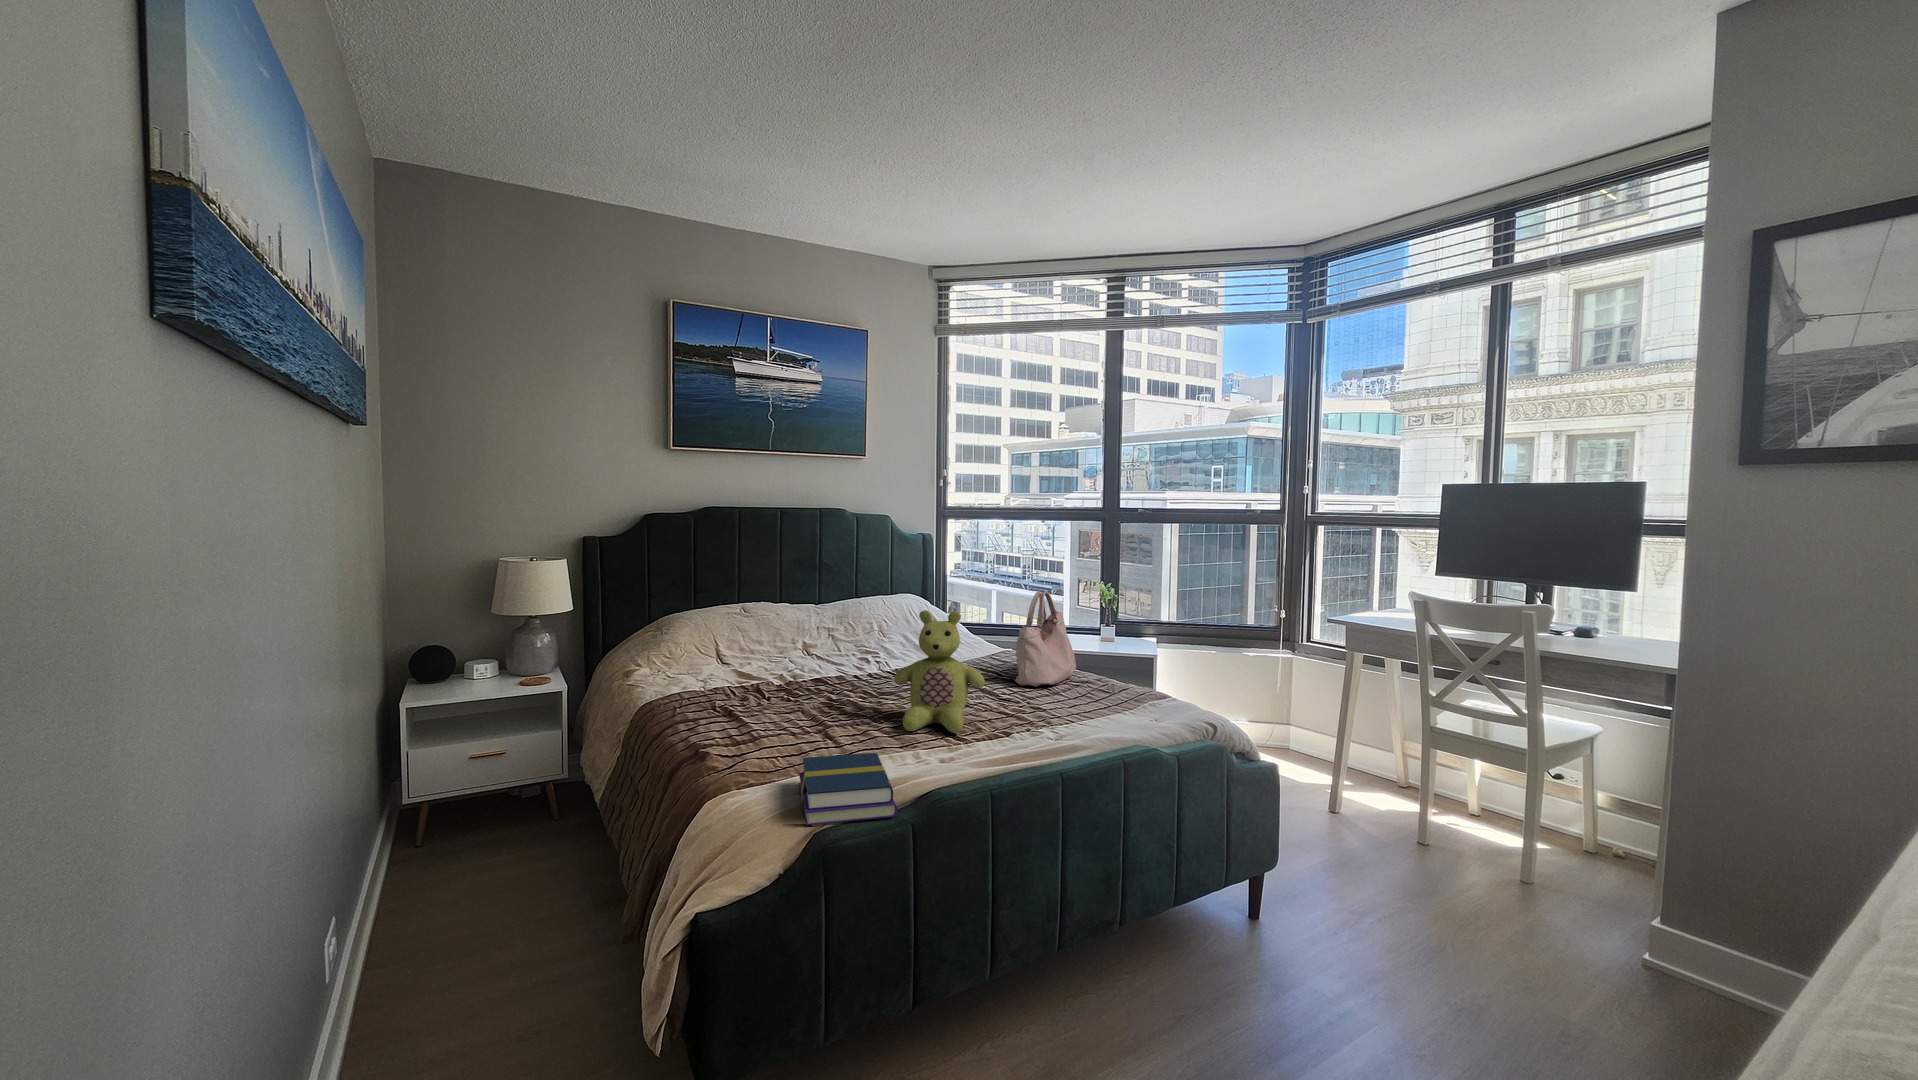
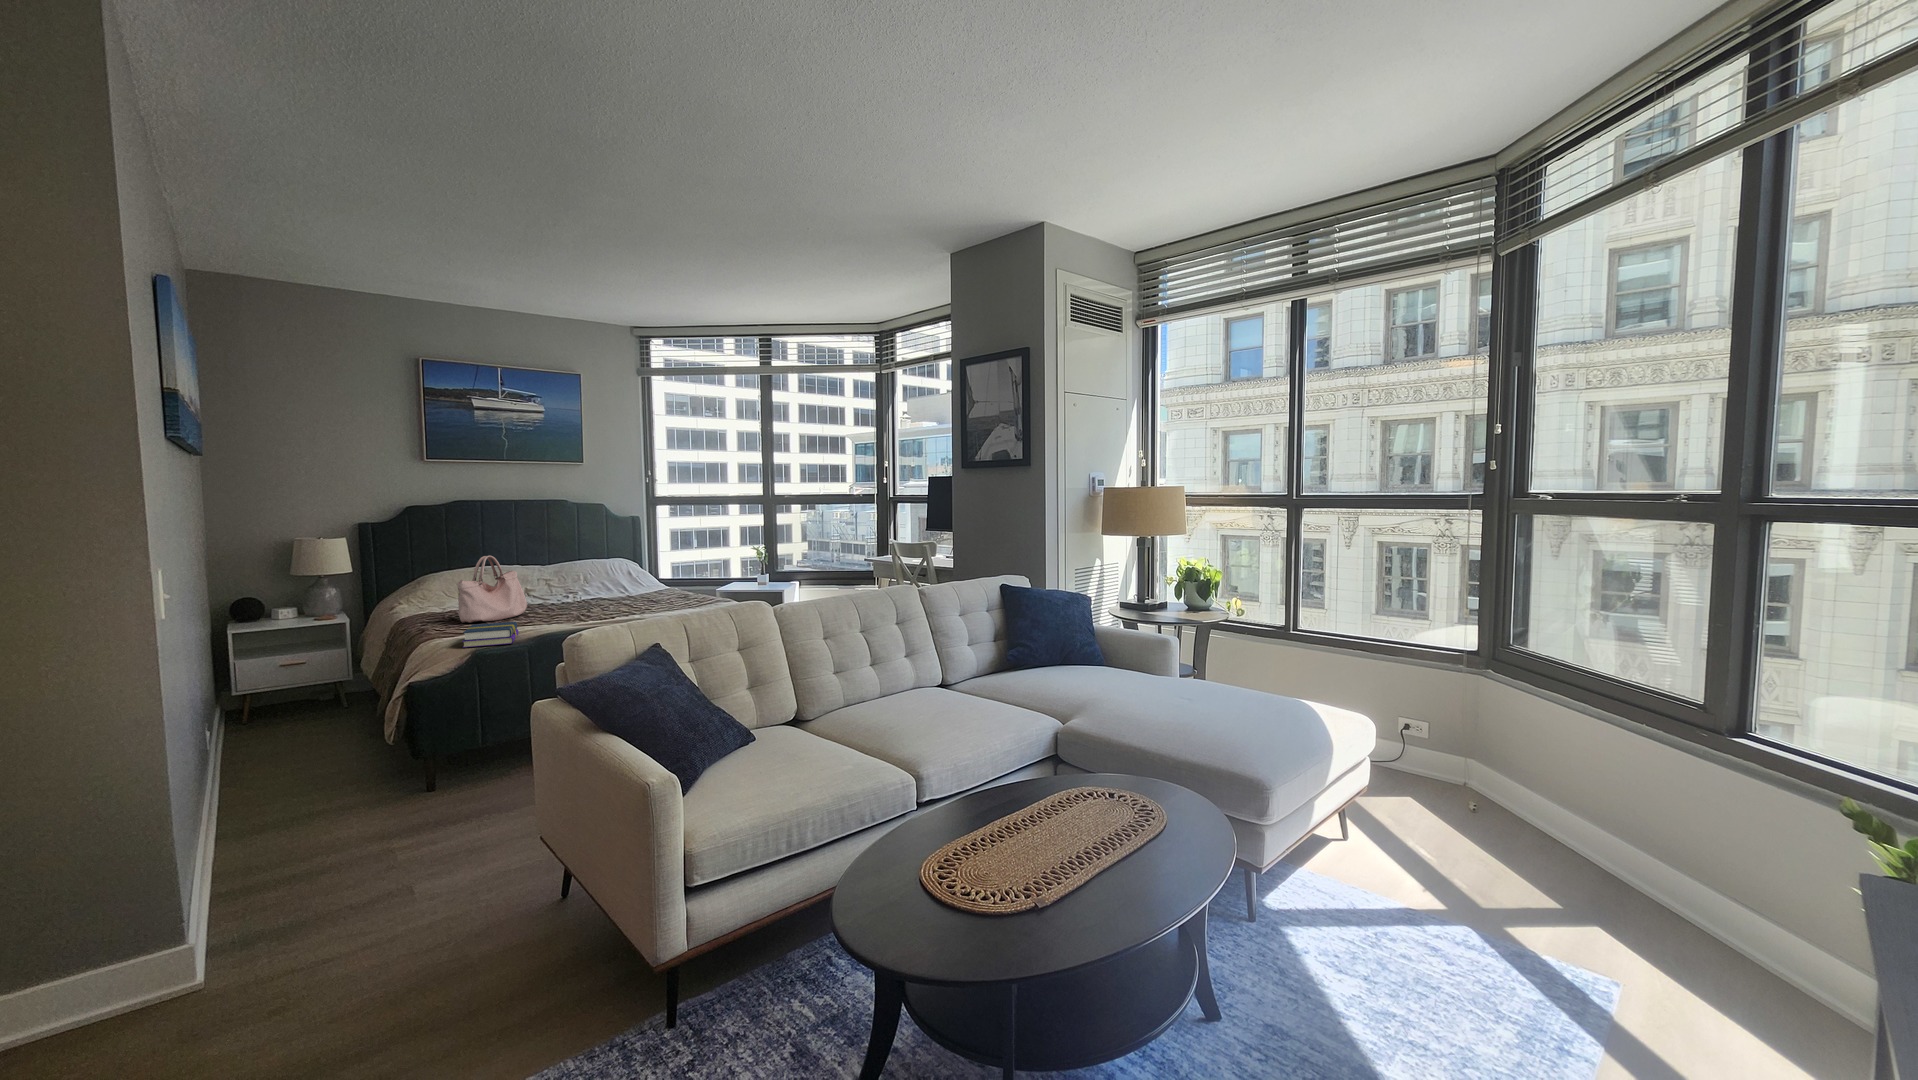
handbag: present [1015,591,1076,686] -> present [457,556,527,623]
stuffed bear: present [894,610,985,733] -> none [553,554,608,621]

